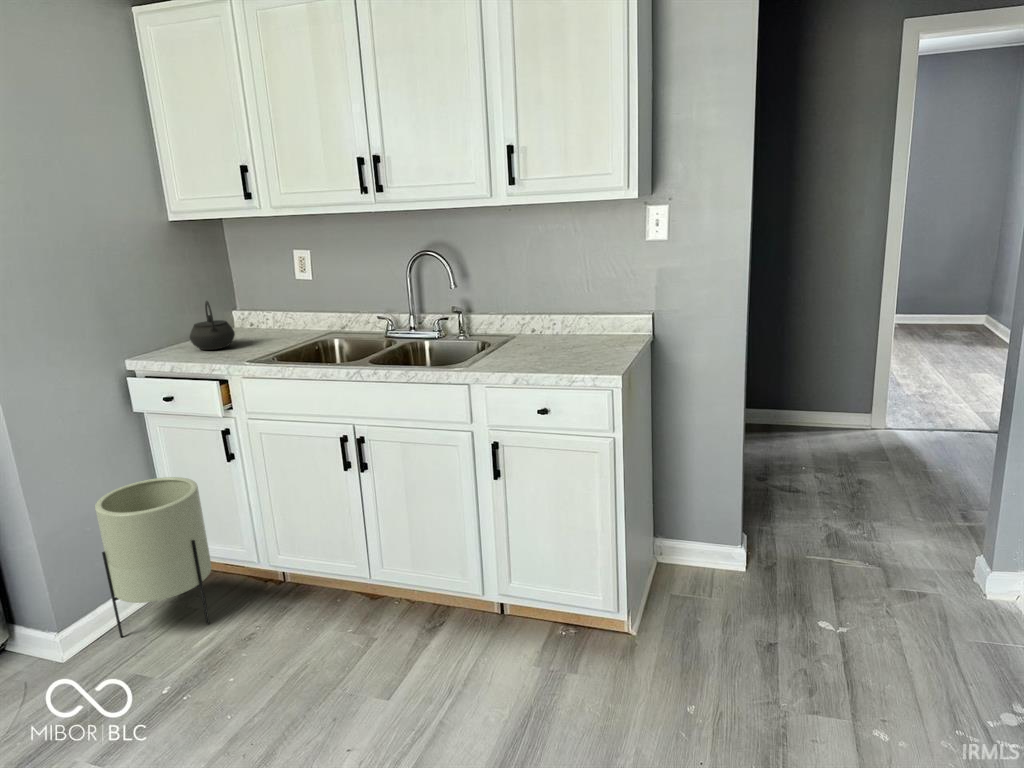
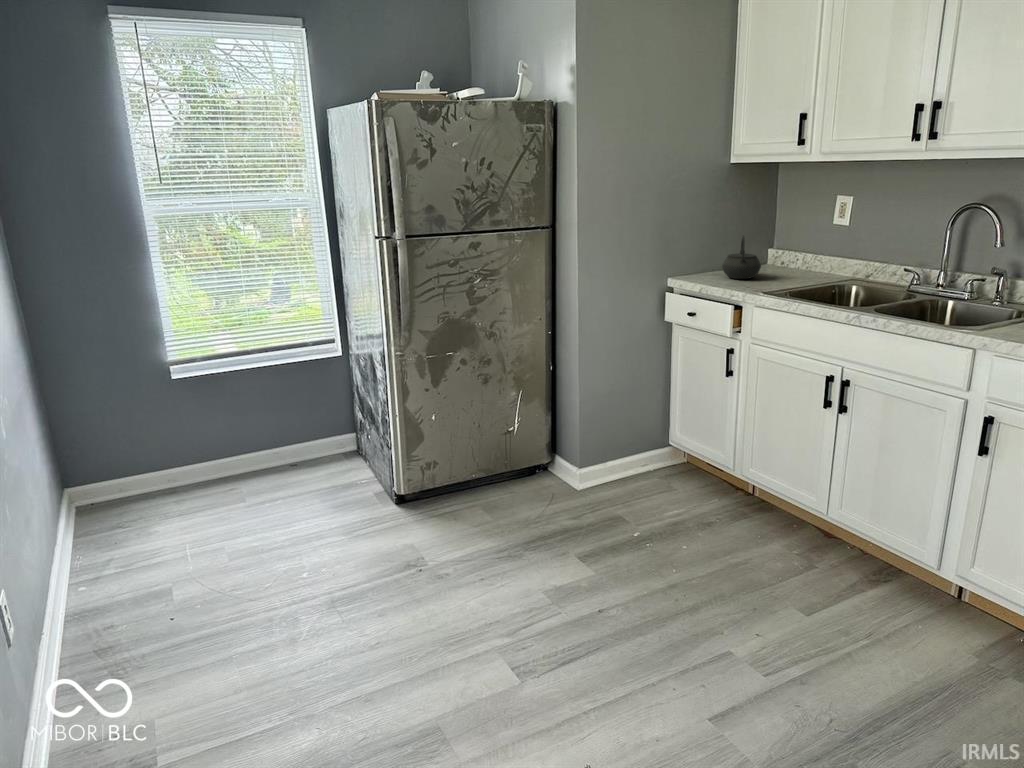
planter: present [95,477,211,637] -> none [618,376,698,504]

